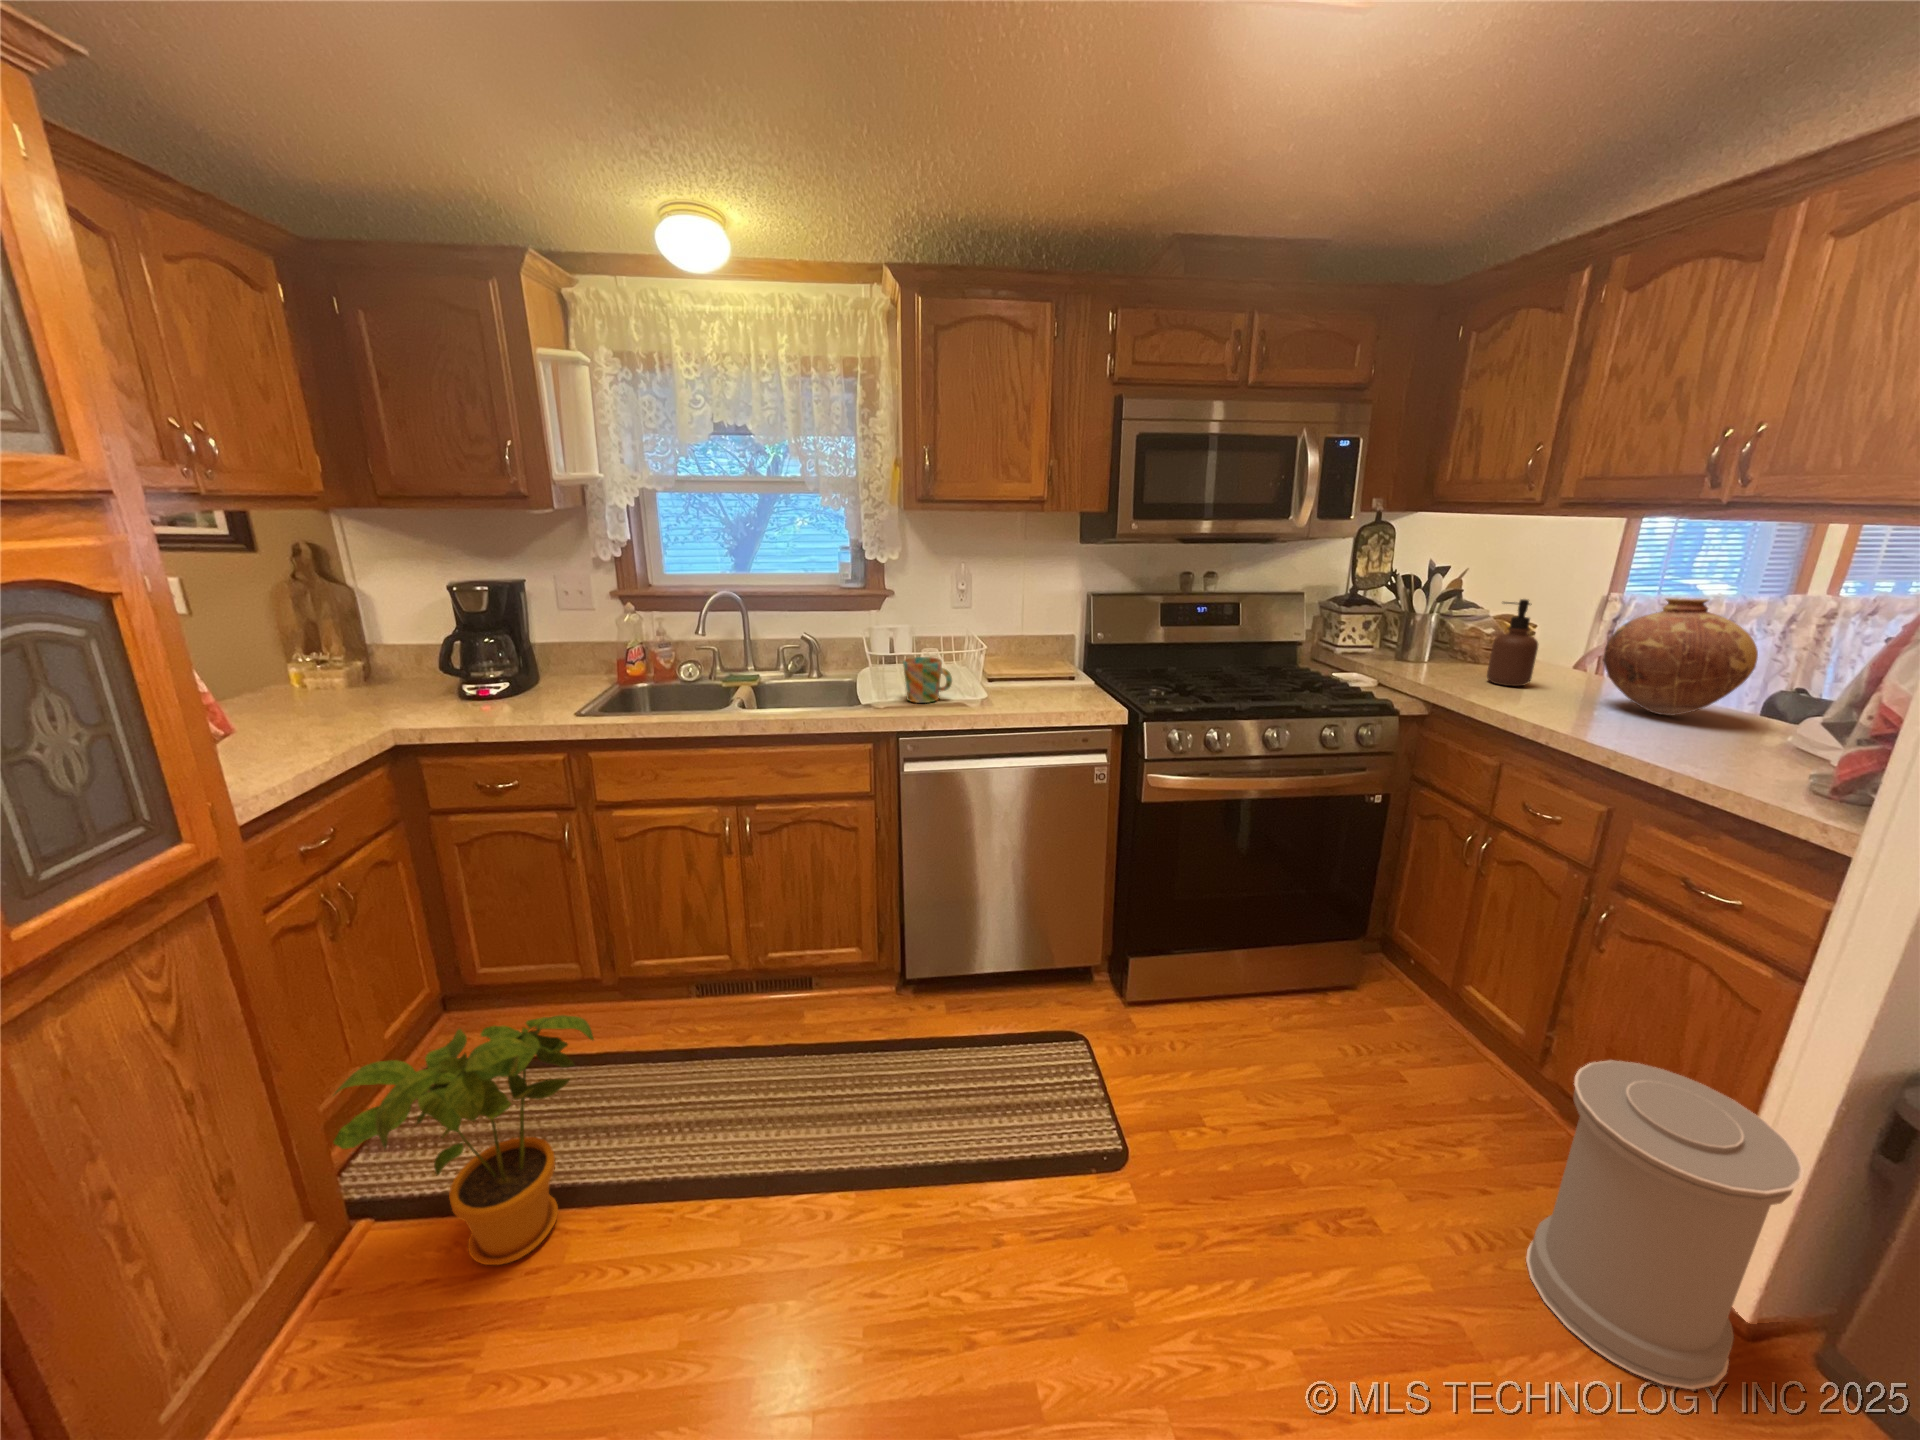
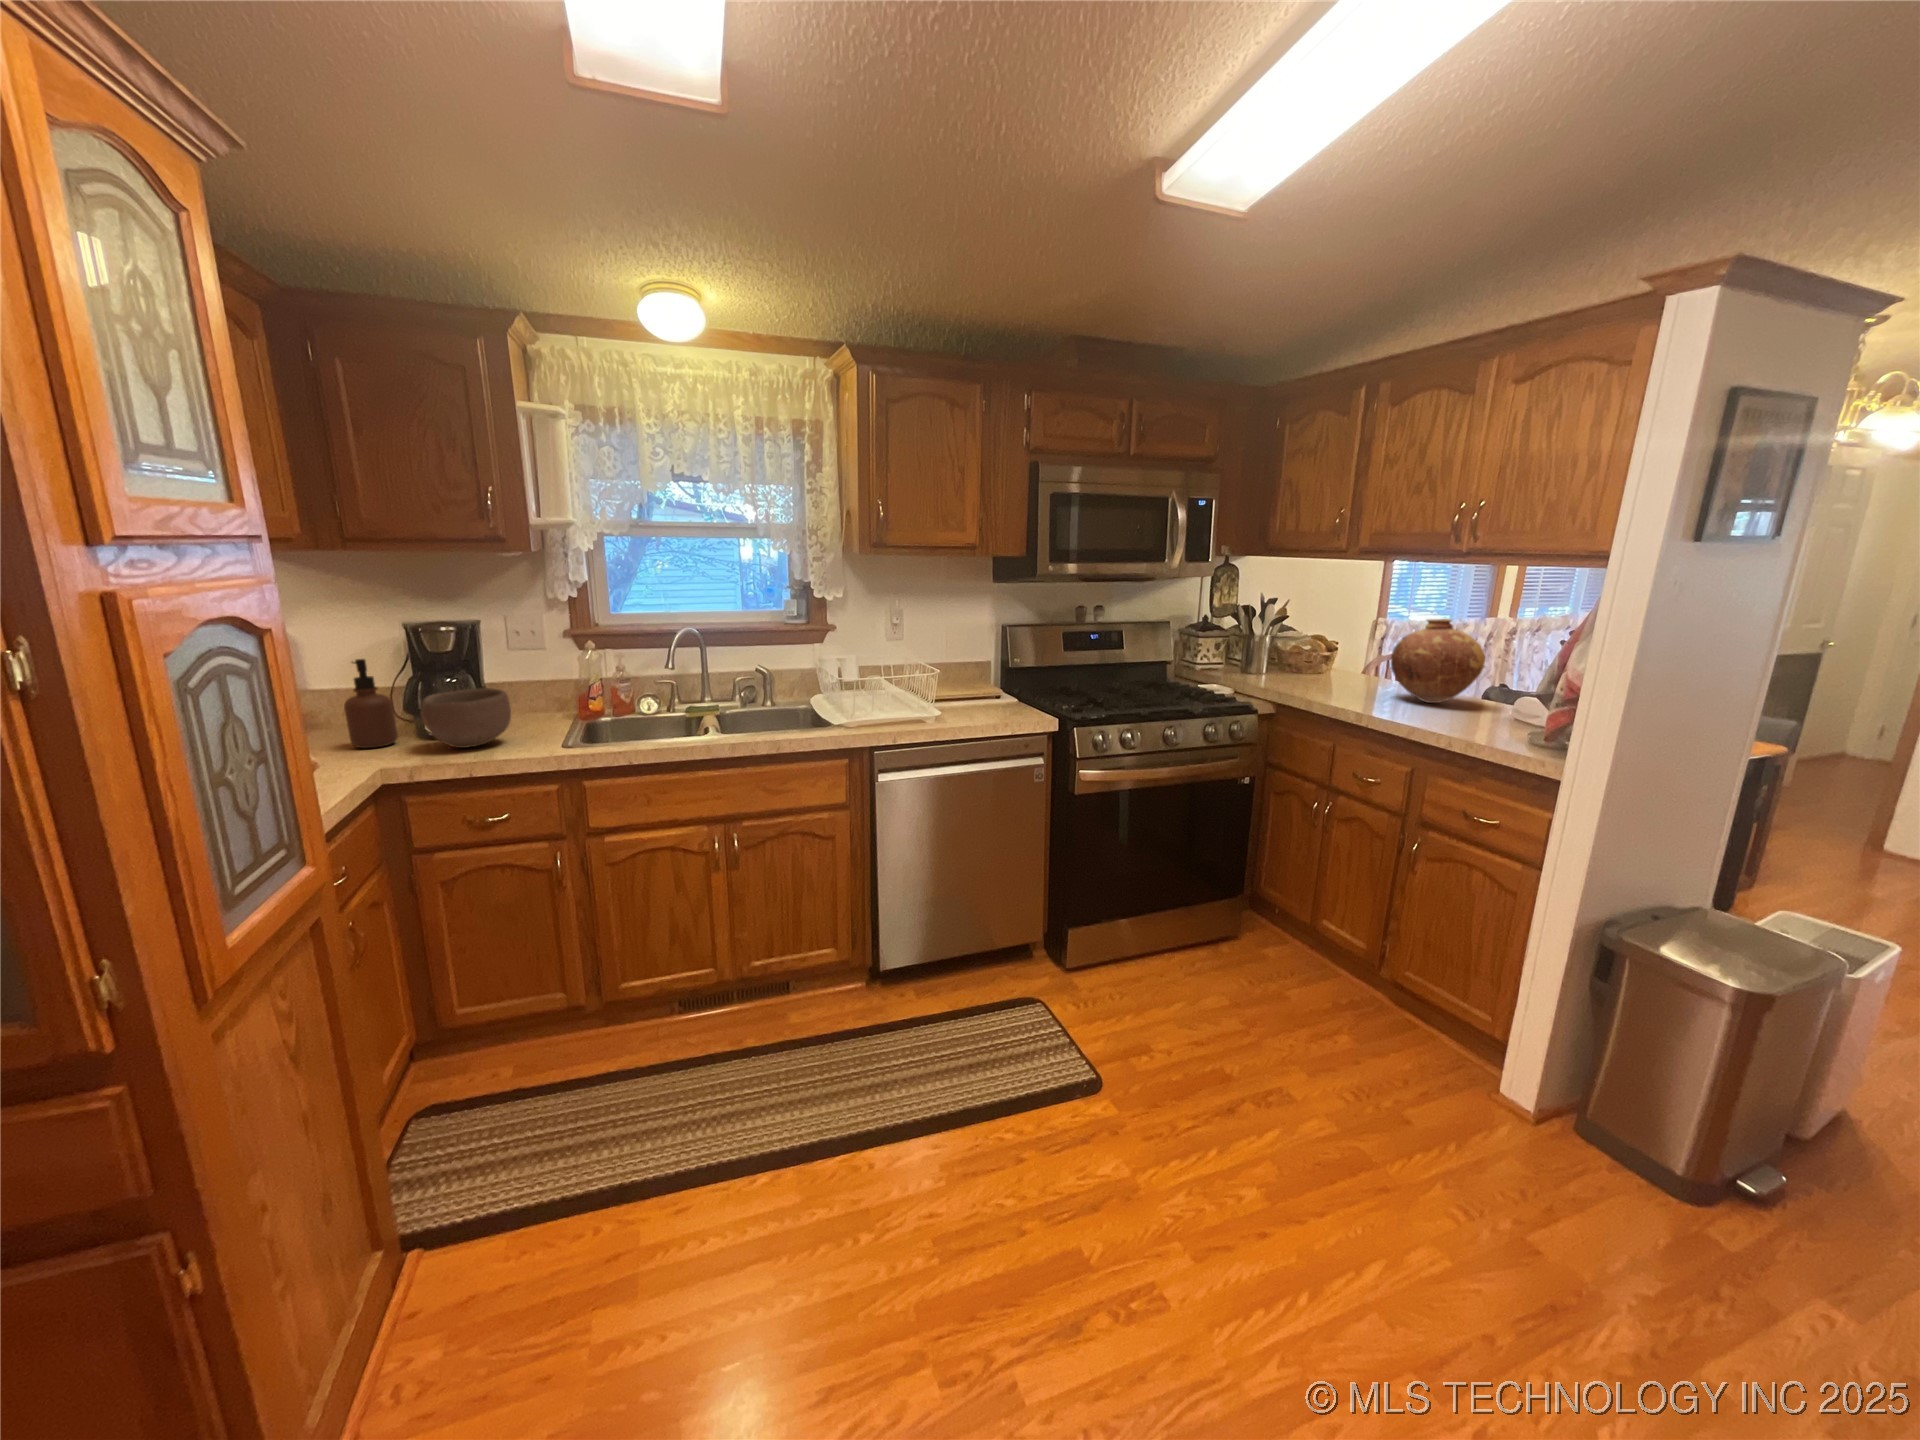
soap dispenser: present [1487,599,1538,686] -> present [344,659,398,748]
bowl: none [445,649,536,710] -> present [421,688,511,748]
mug: present [903,657,952,703] -> none [865,682,909,722]
house plant: present [333,1015,594,1265] -> none [396,1020,647,1265]
trash can: present [1526,1060,1804,1389] -> none [1390,943,1551,1159]

